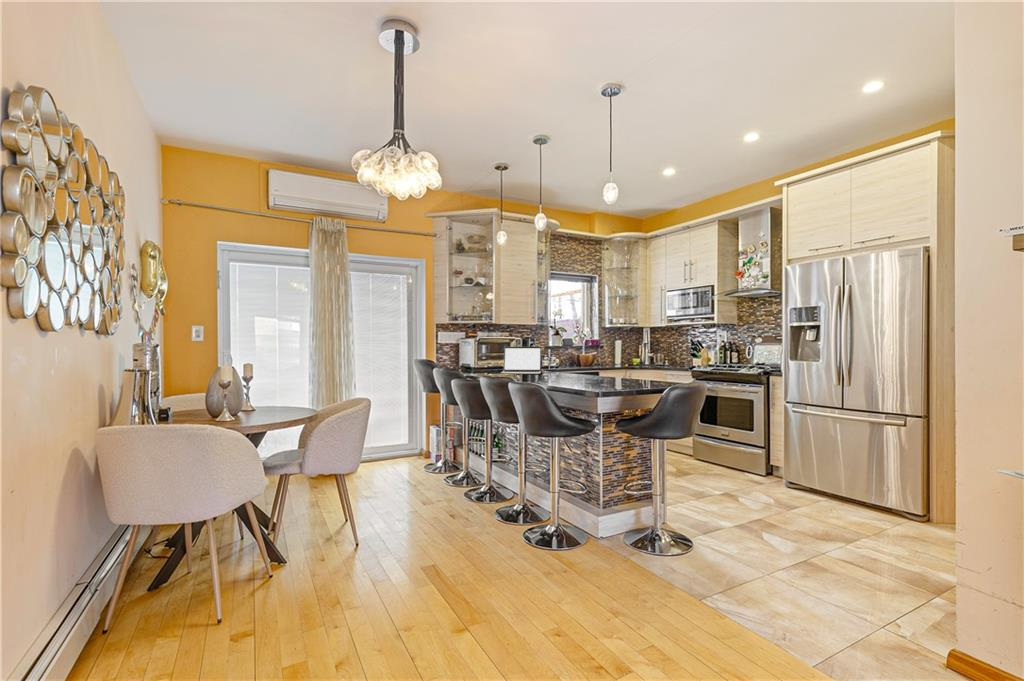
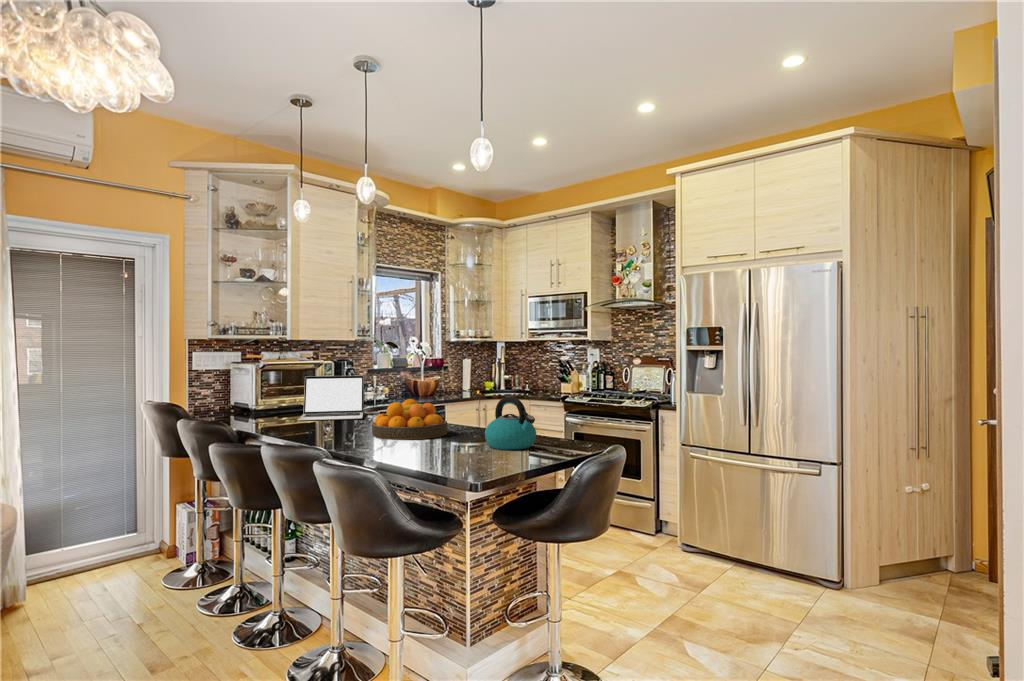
kettle: none [613,354,647,387] -> present [485,397,536,450]
fruit bowl: none [545,358,593,381] -> present [372,399,448,440]

